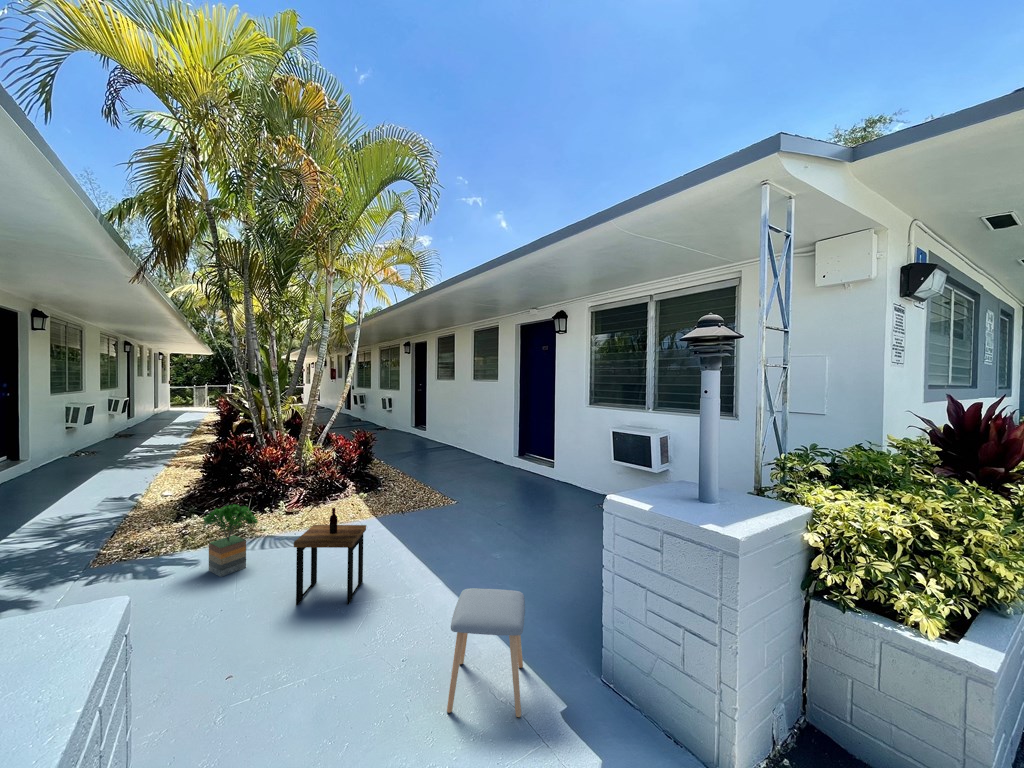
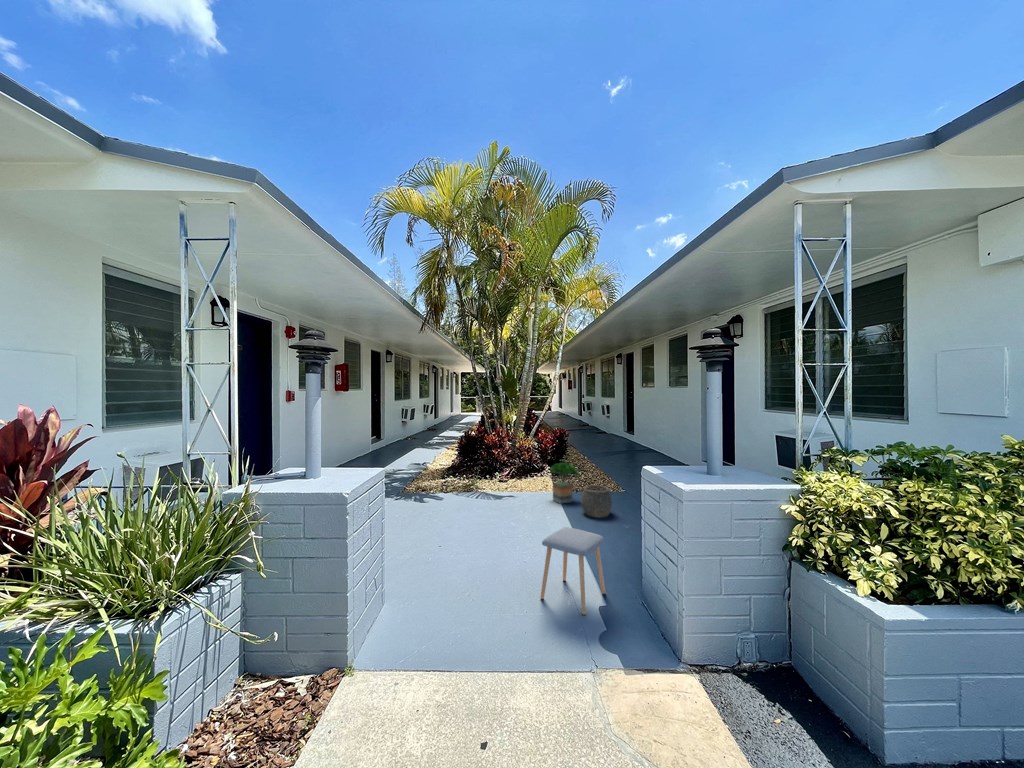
potted tree: present [203,504,258,577] -> present [550,463,578,504]
woven basket: none [422,504,460,546] -> present [581,485,612,517]
side table: present [294,508,366,605] -> none [483,471,530,536]

